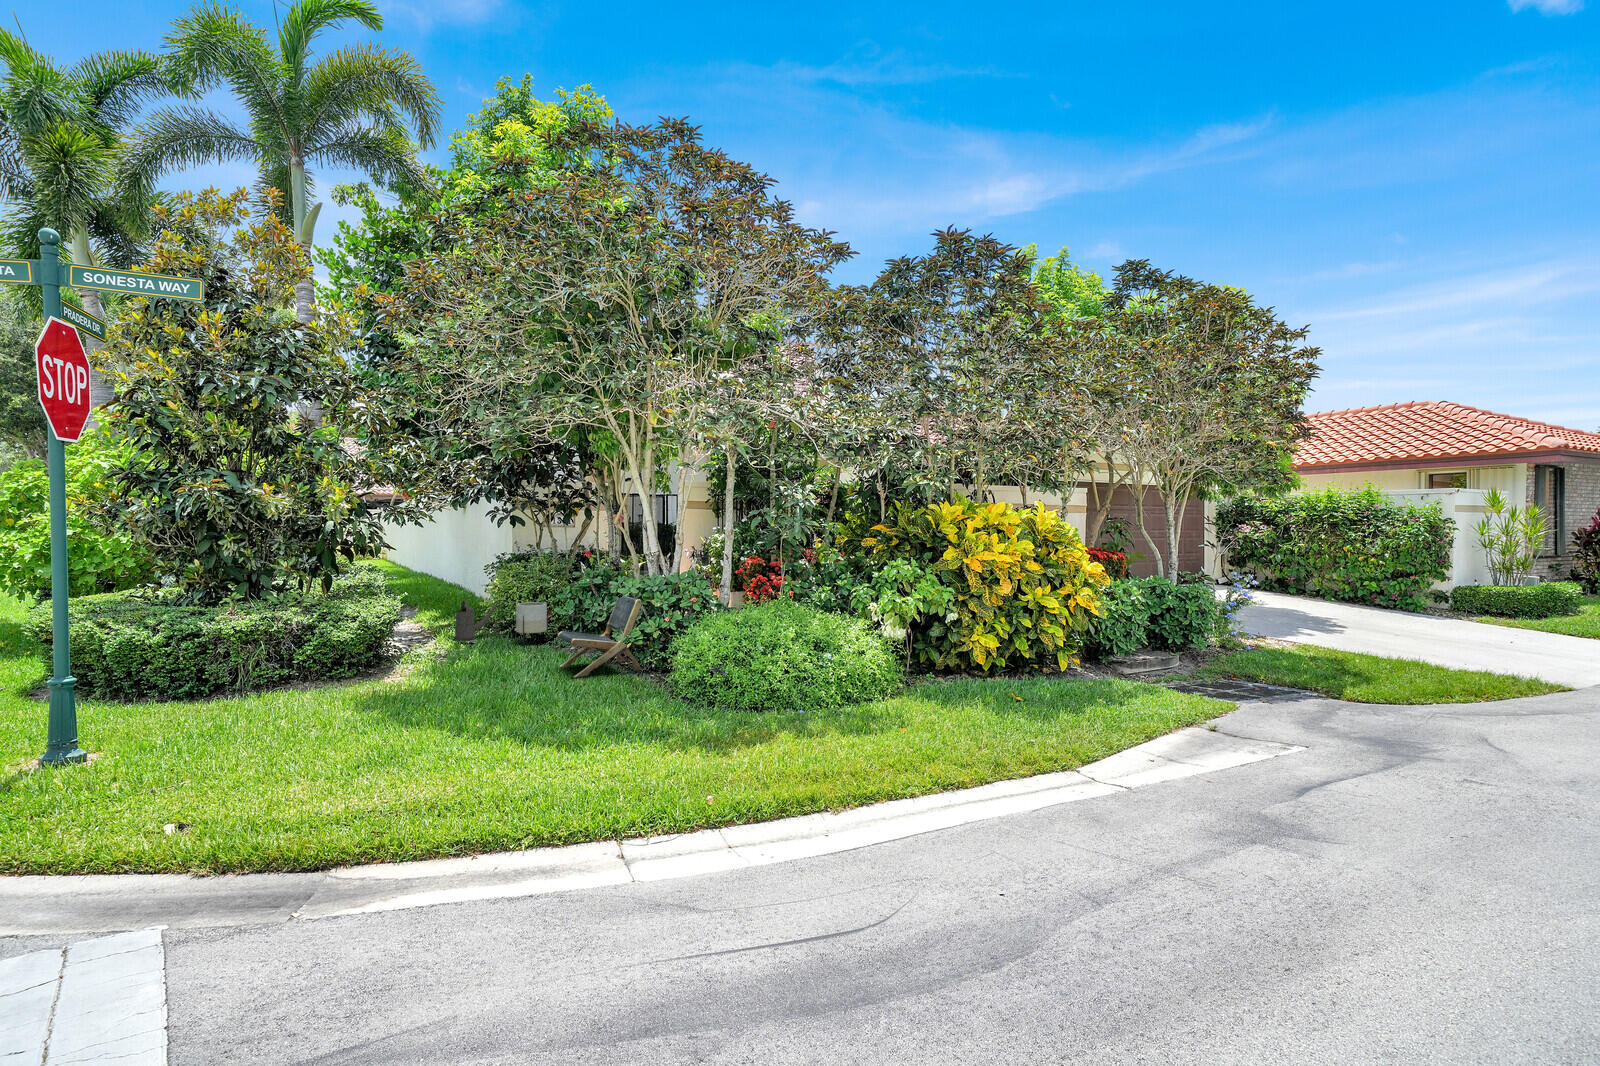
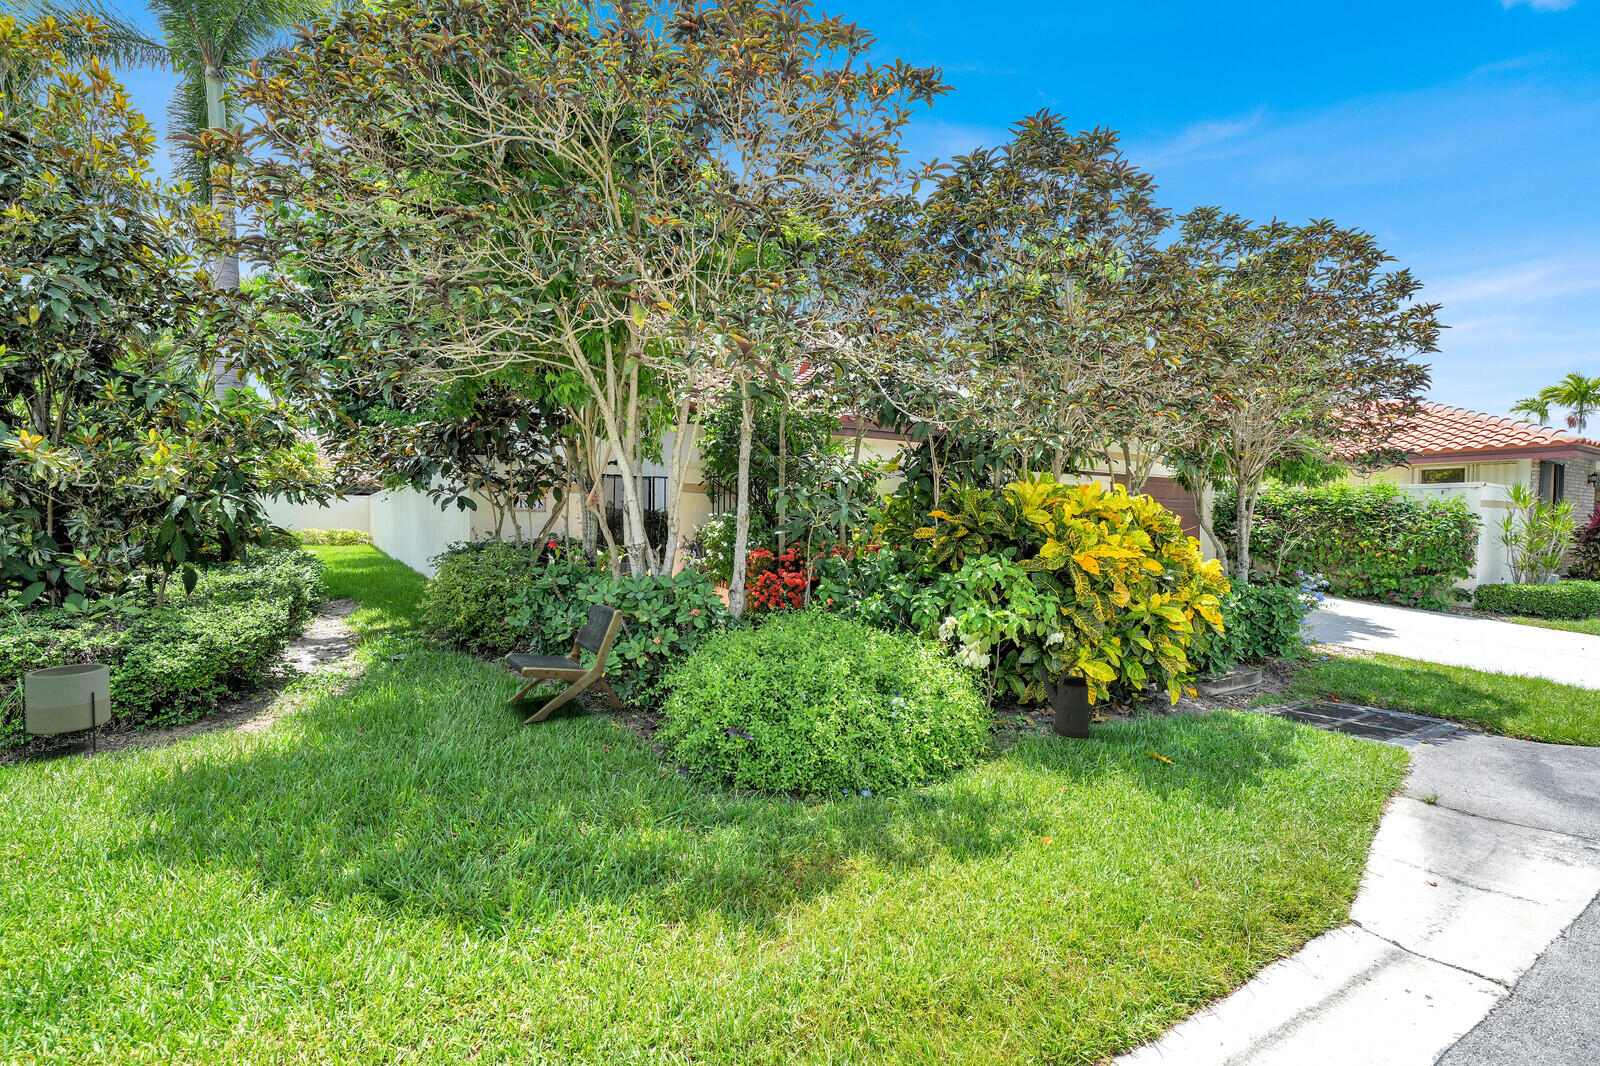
watering can: present [448,600,497,640] -> present [1038,664,1093,737]
planter: present [516,602,548,646] -> present [22,664,111,757]

